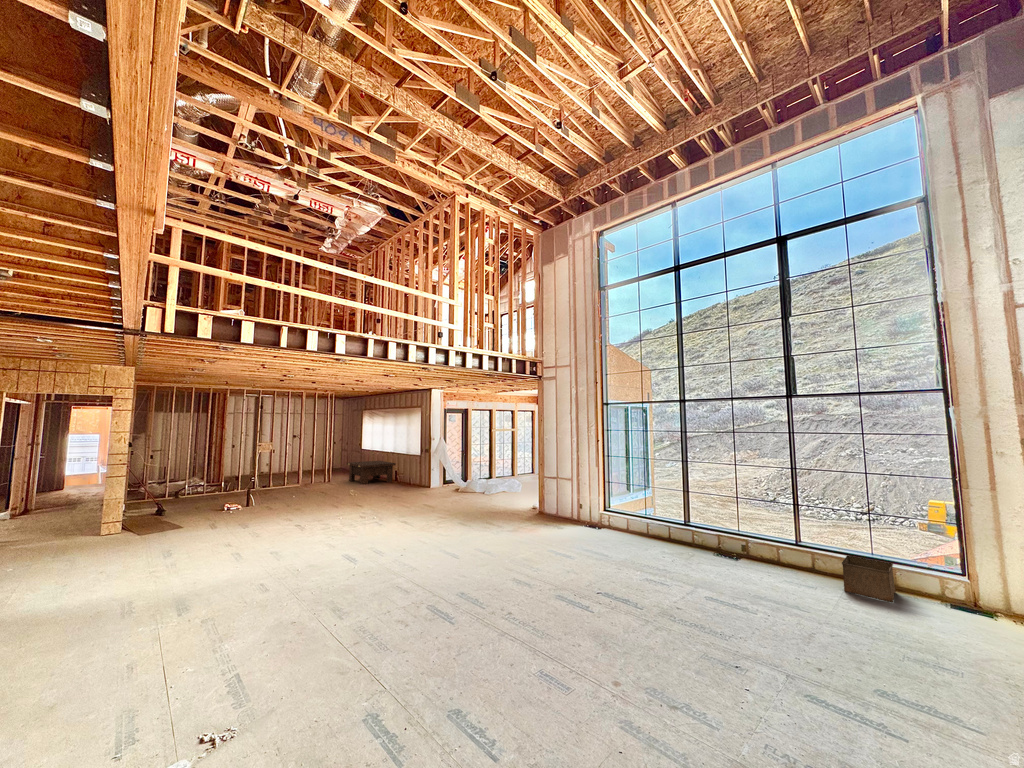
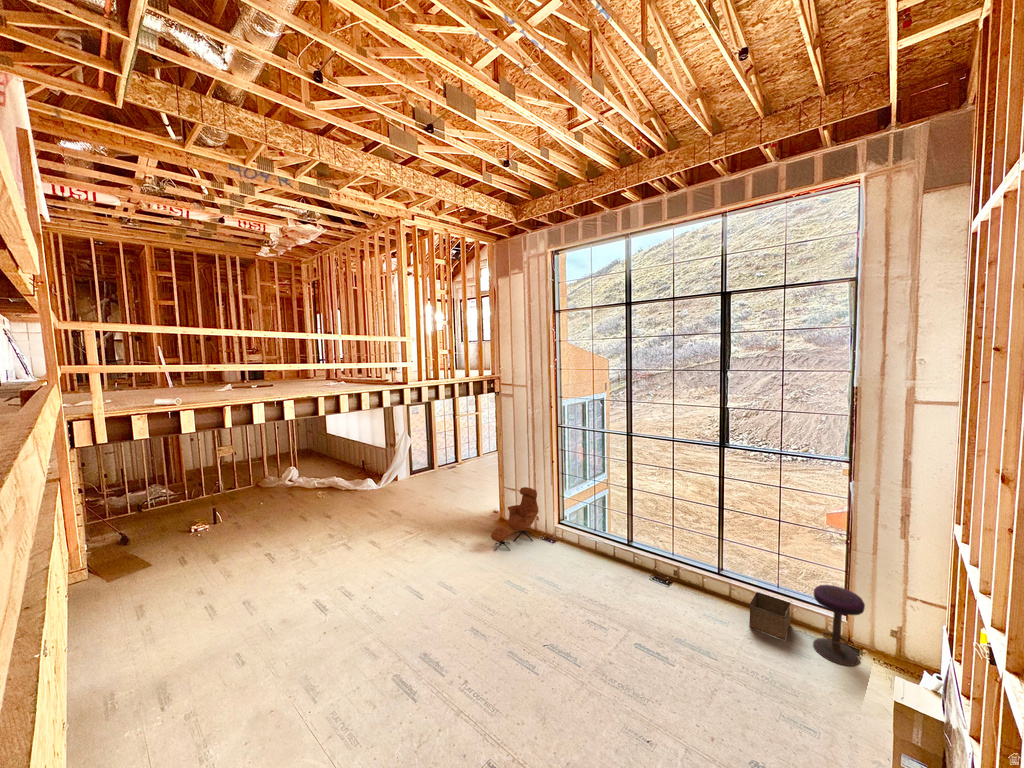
coffee table: present [347,461,396,484] -> none [312,448,362,478]
lounge chair: none [532,471,583,532] -> present [491,487,538,551]
stool: none [922,533,997,625] -> present [813,585,865,666]

